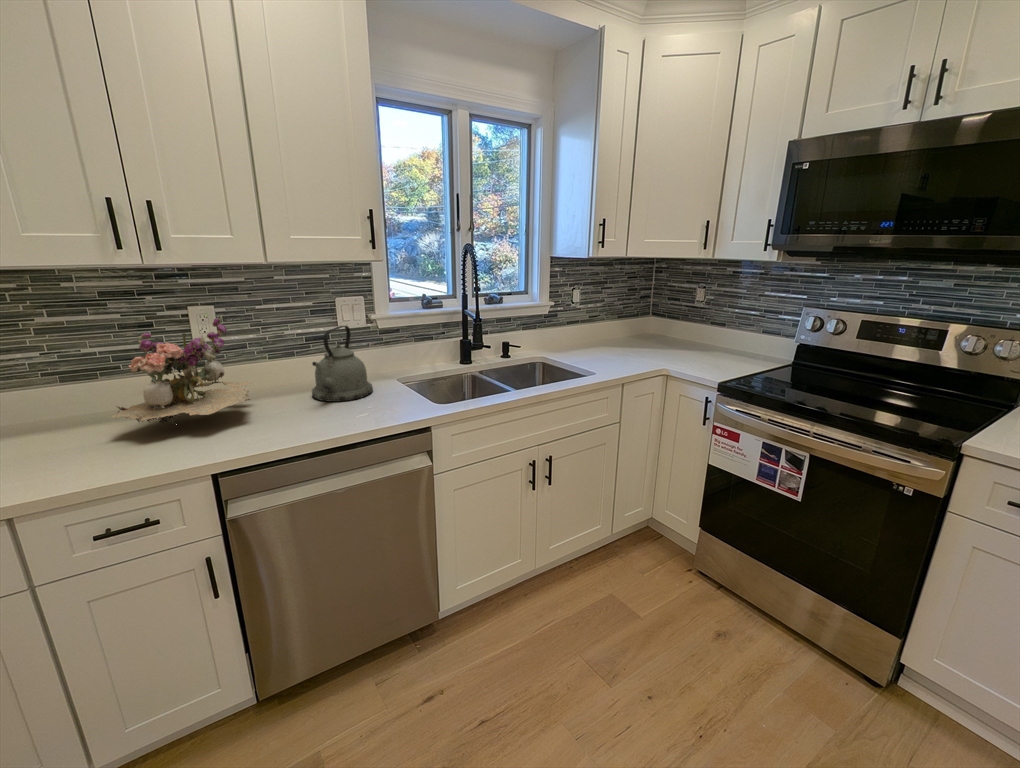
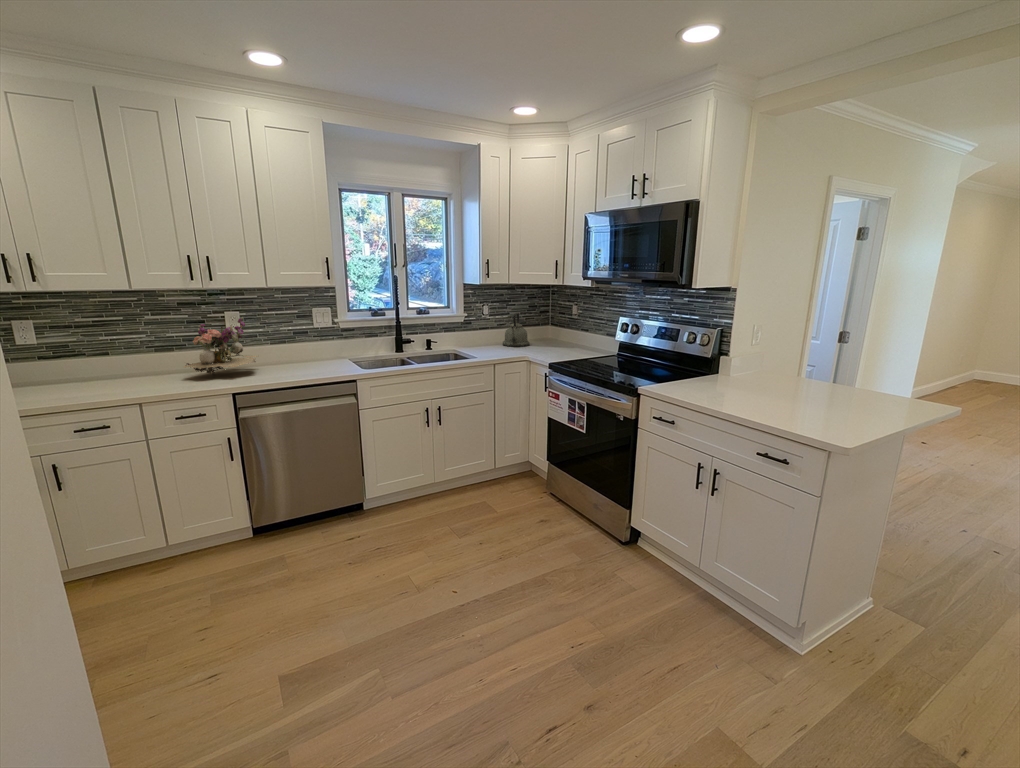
kettle: present [312,326,373,402] -> present [503,313,529,347]

